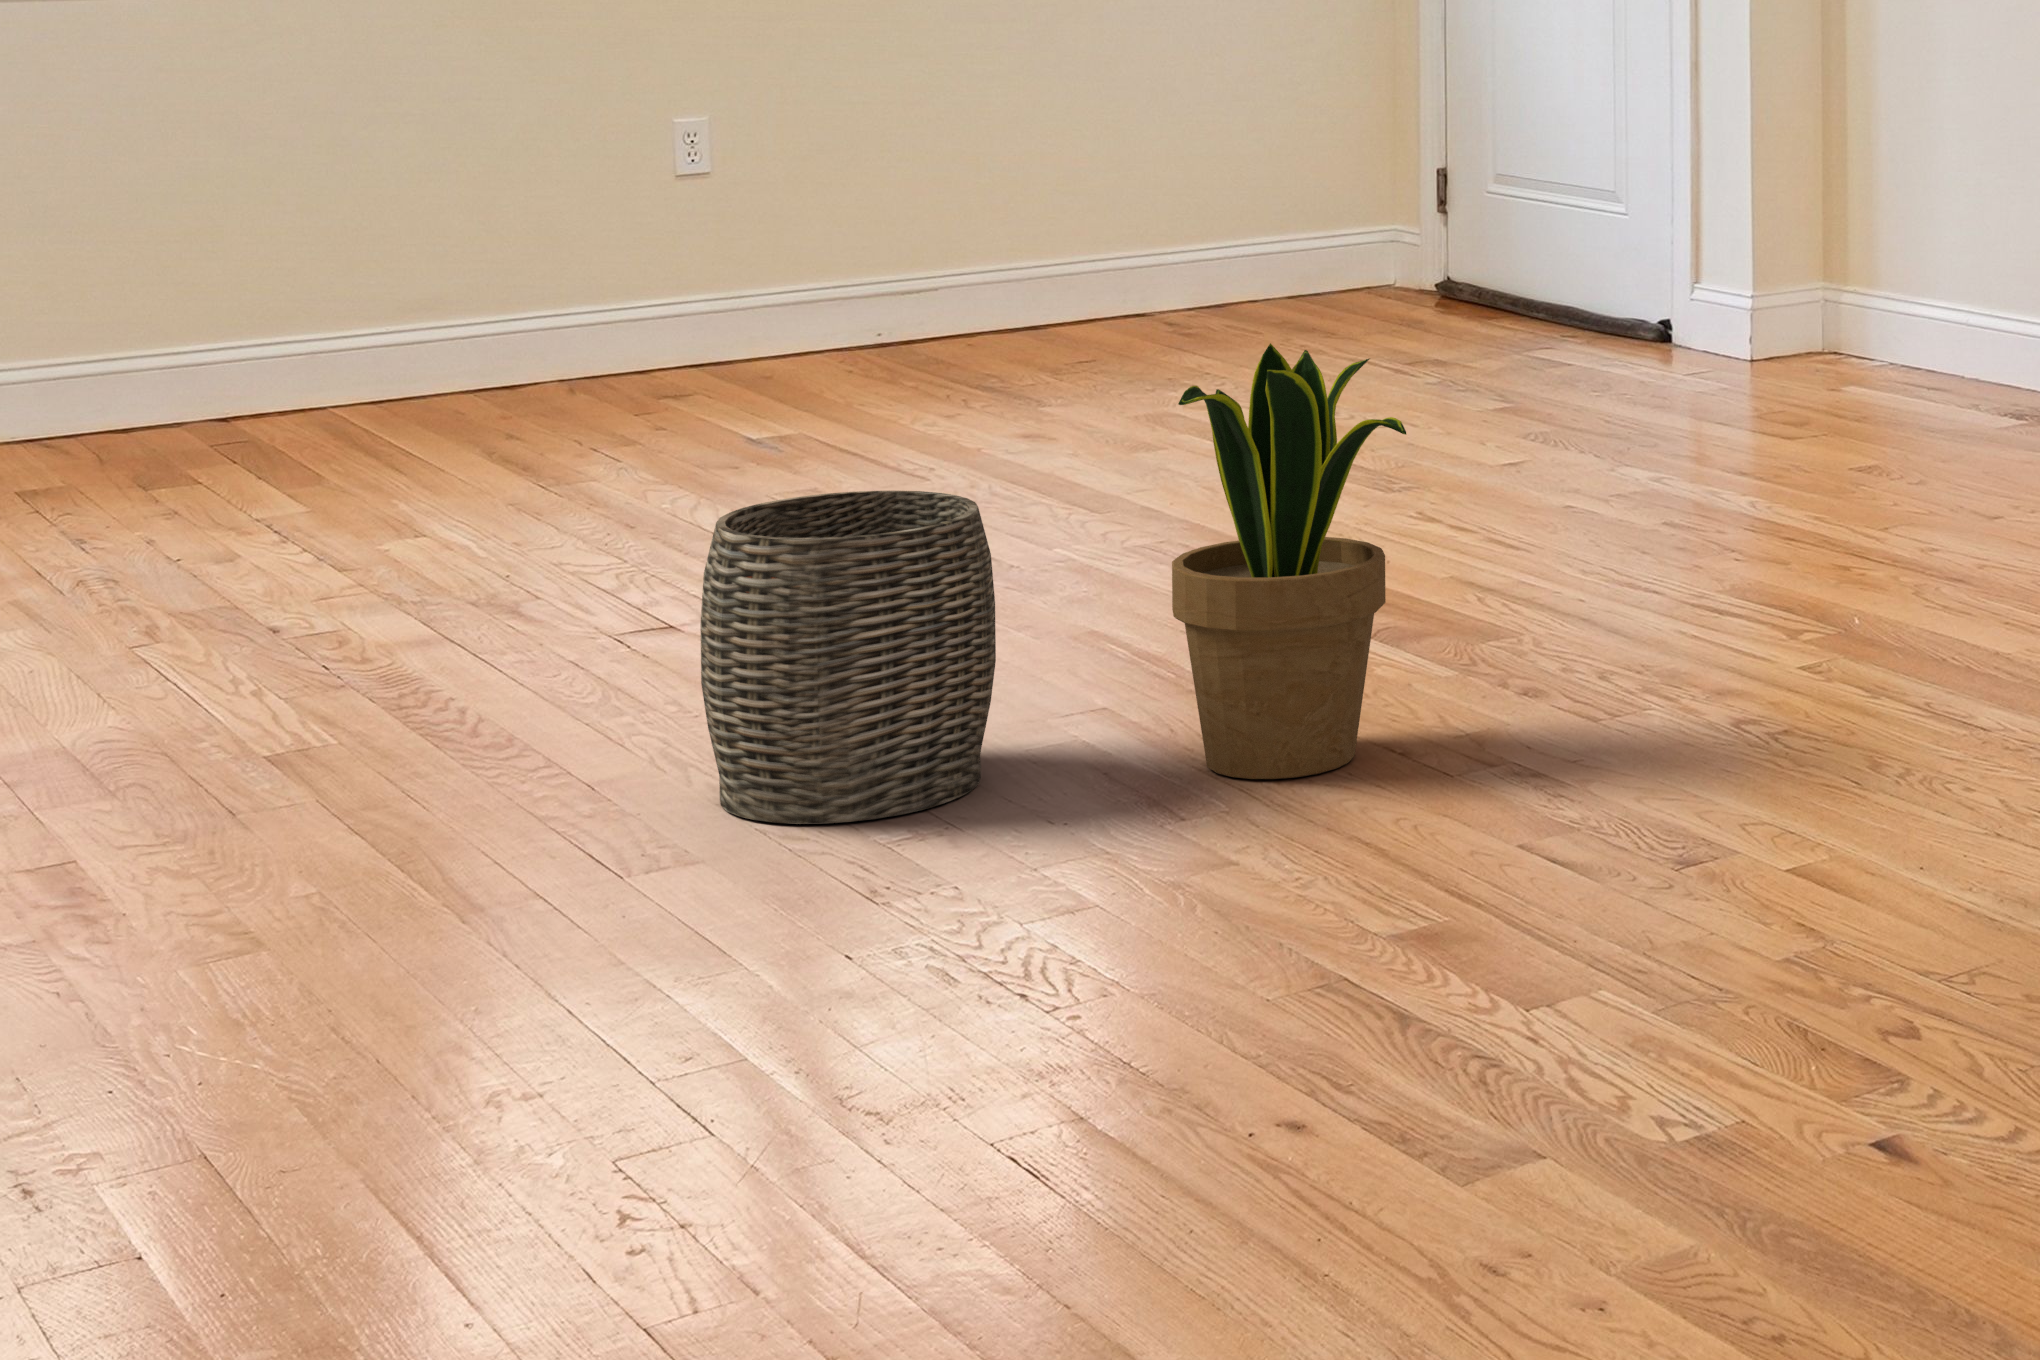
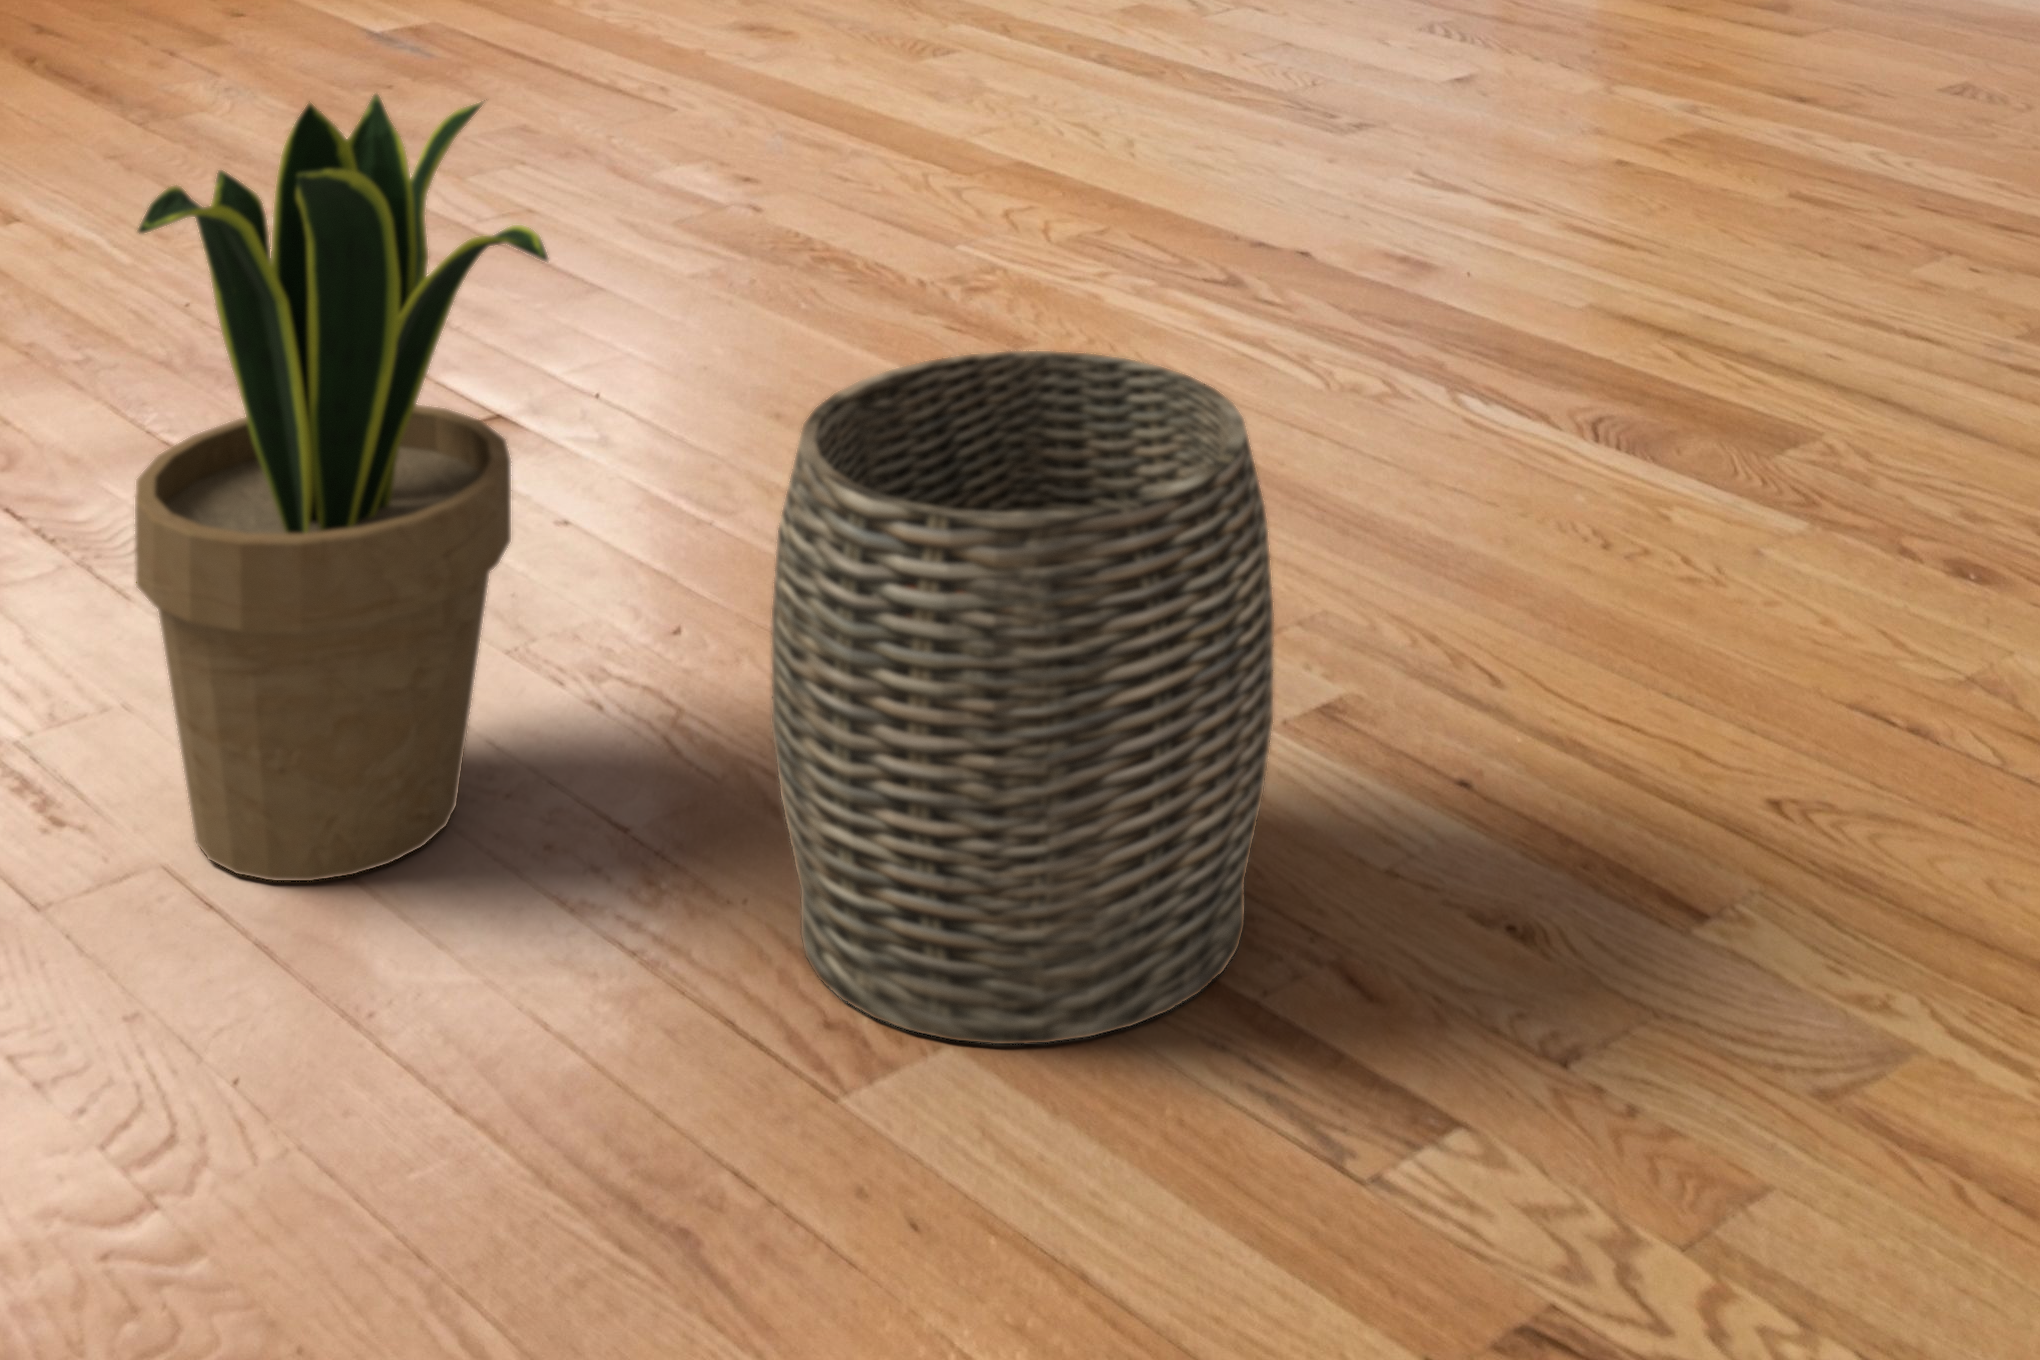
potted plant: present [1172,343,1406,779] -> present [135,94,548,881]

